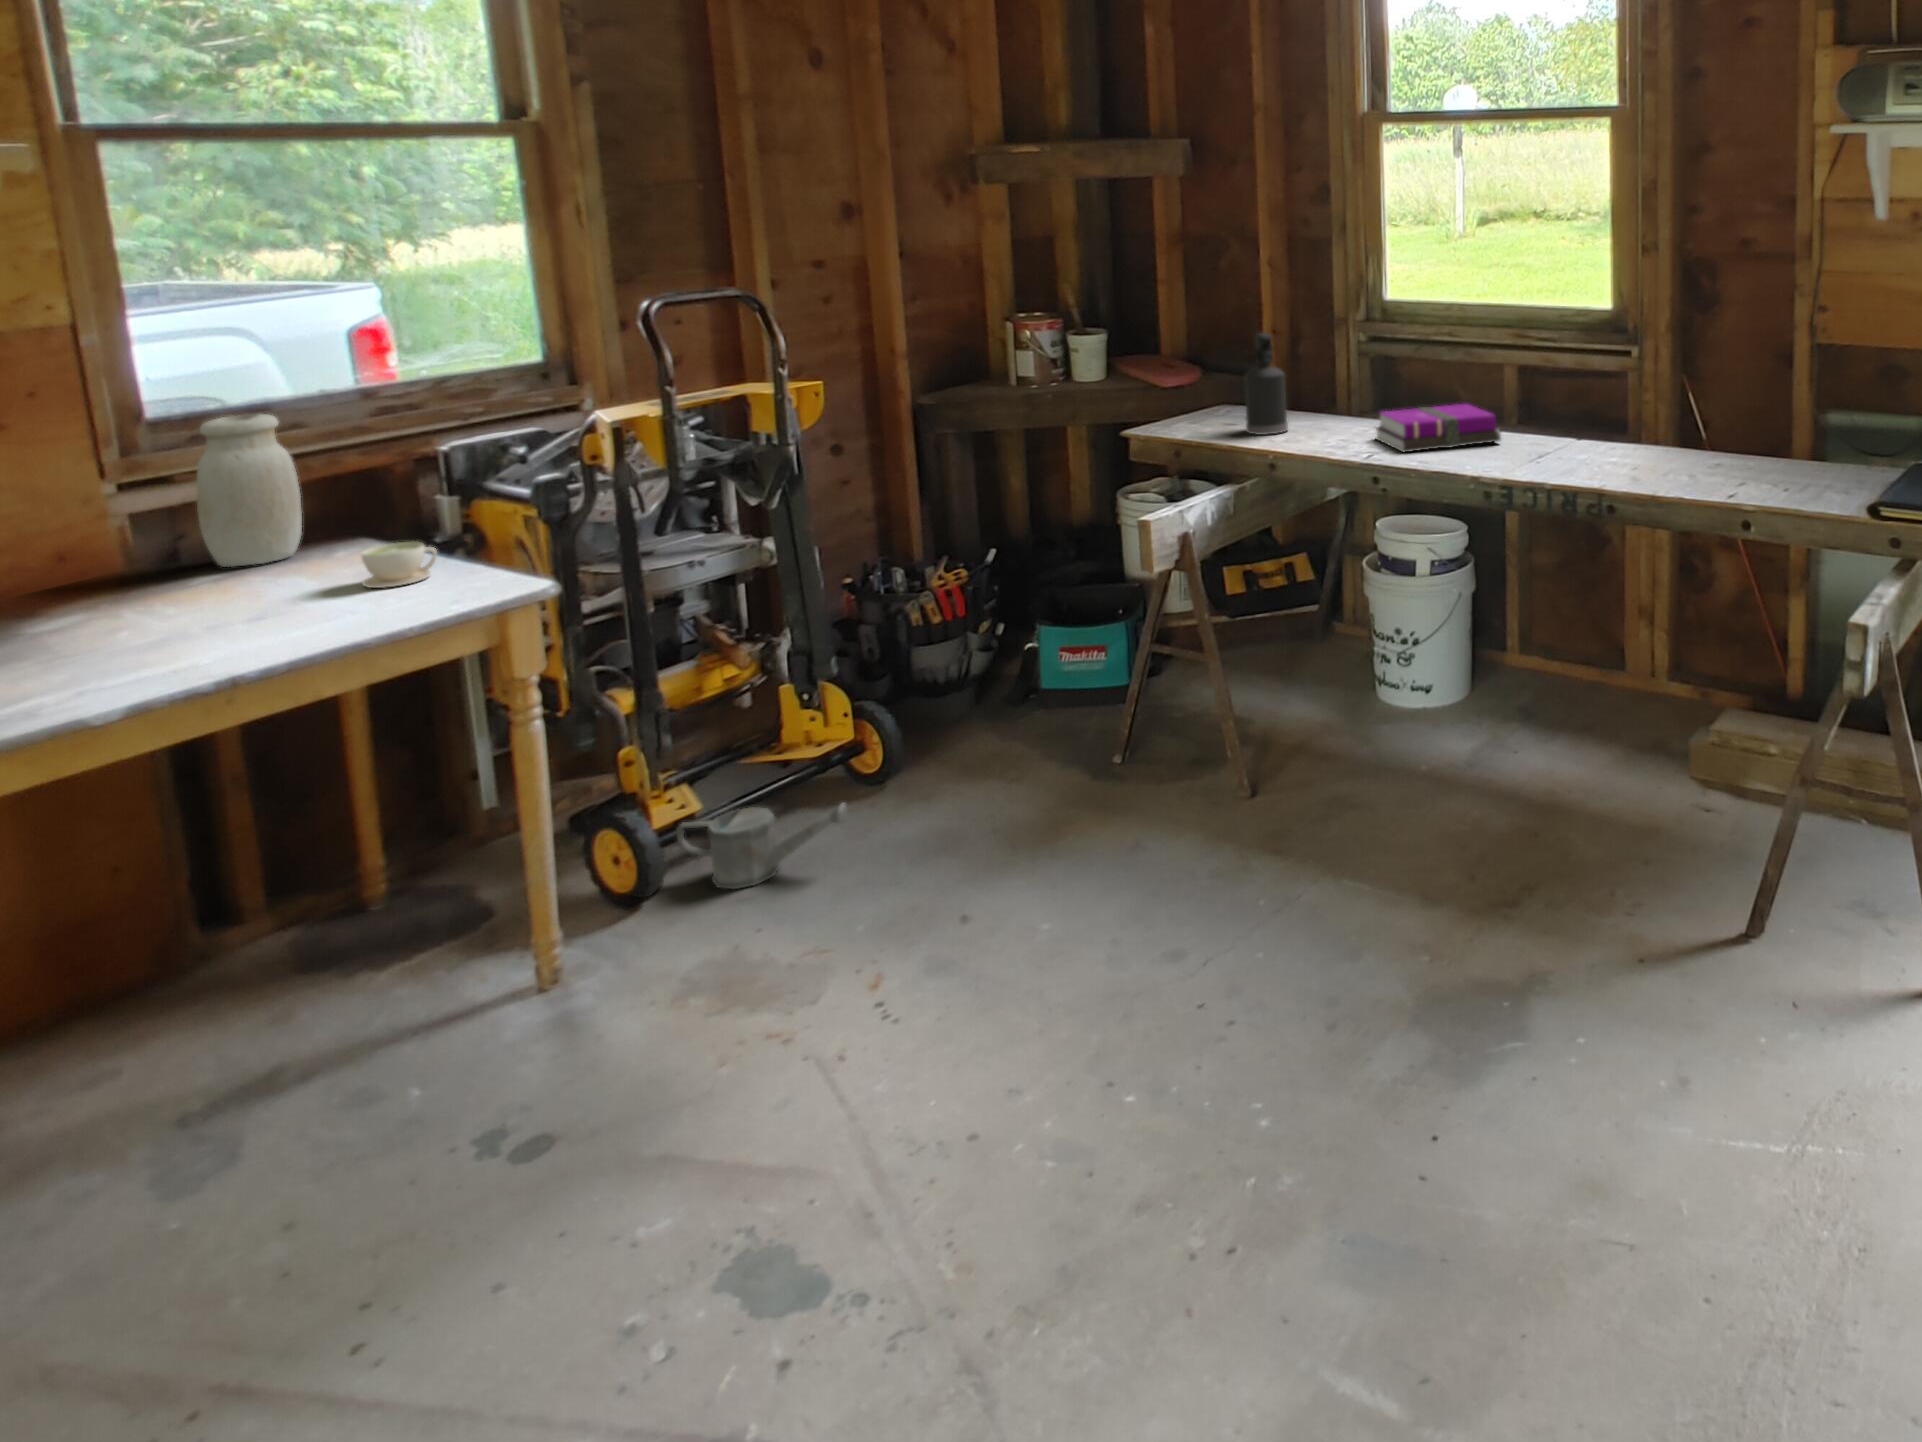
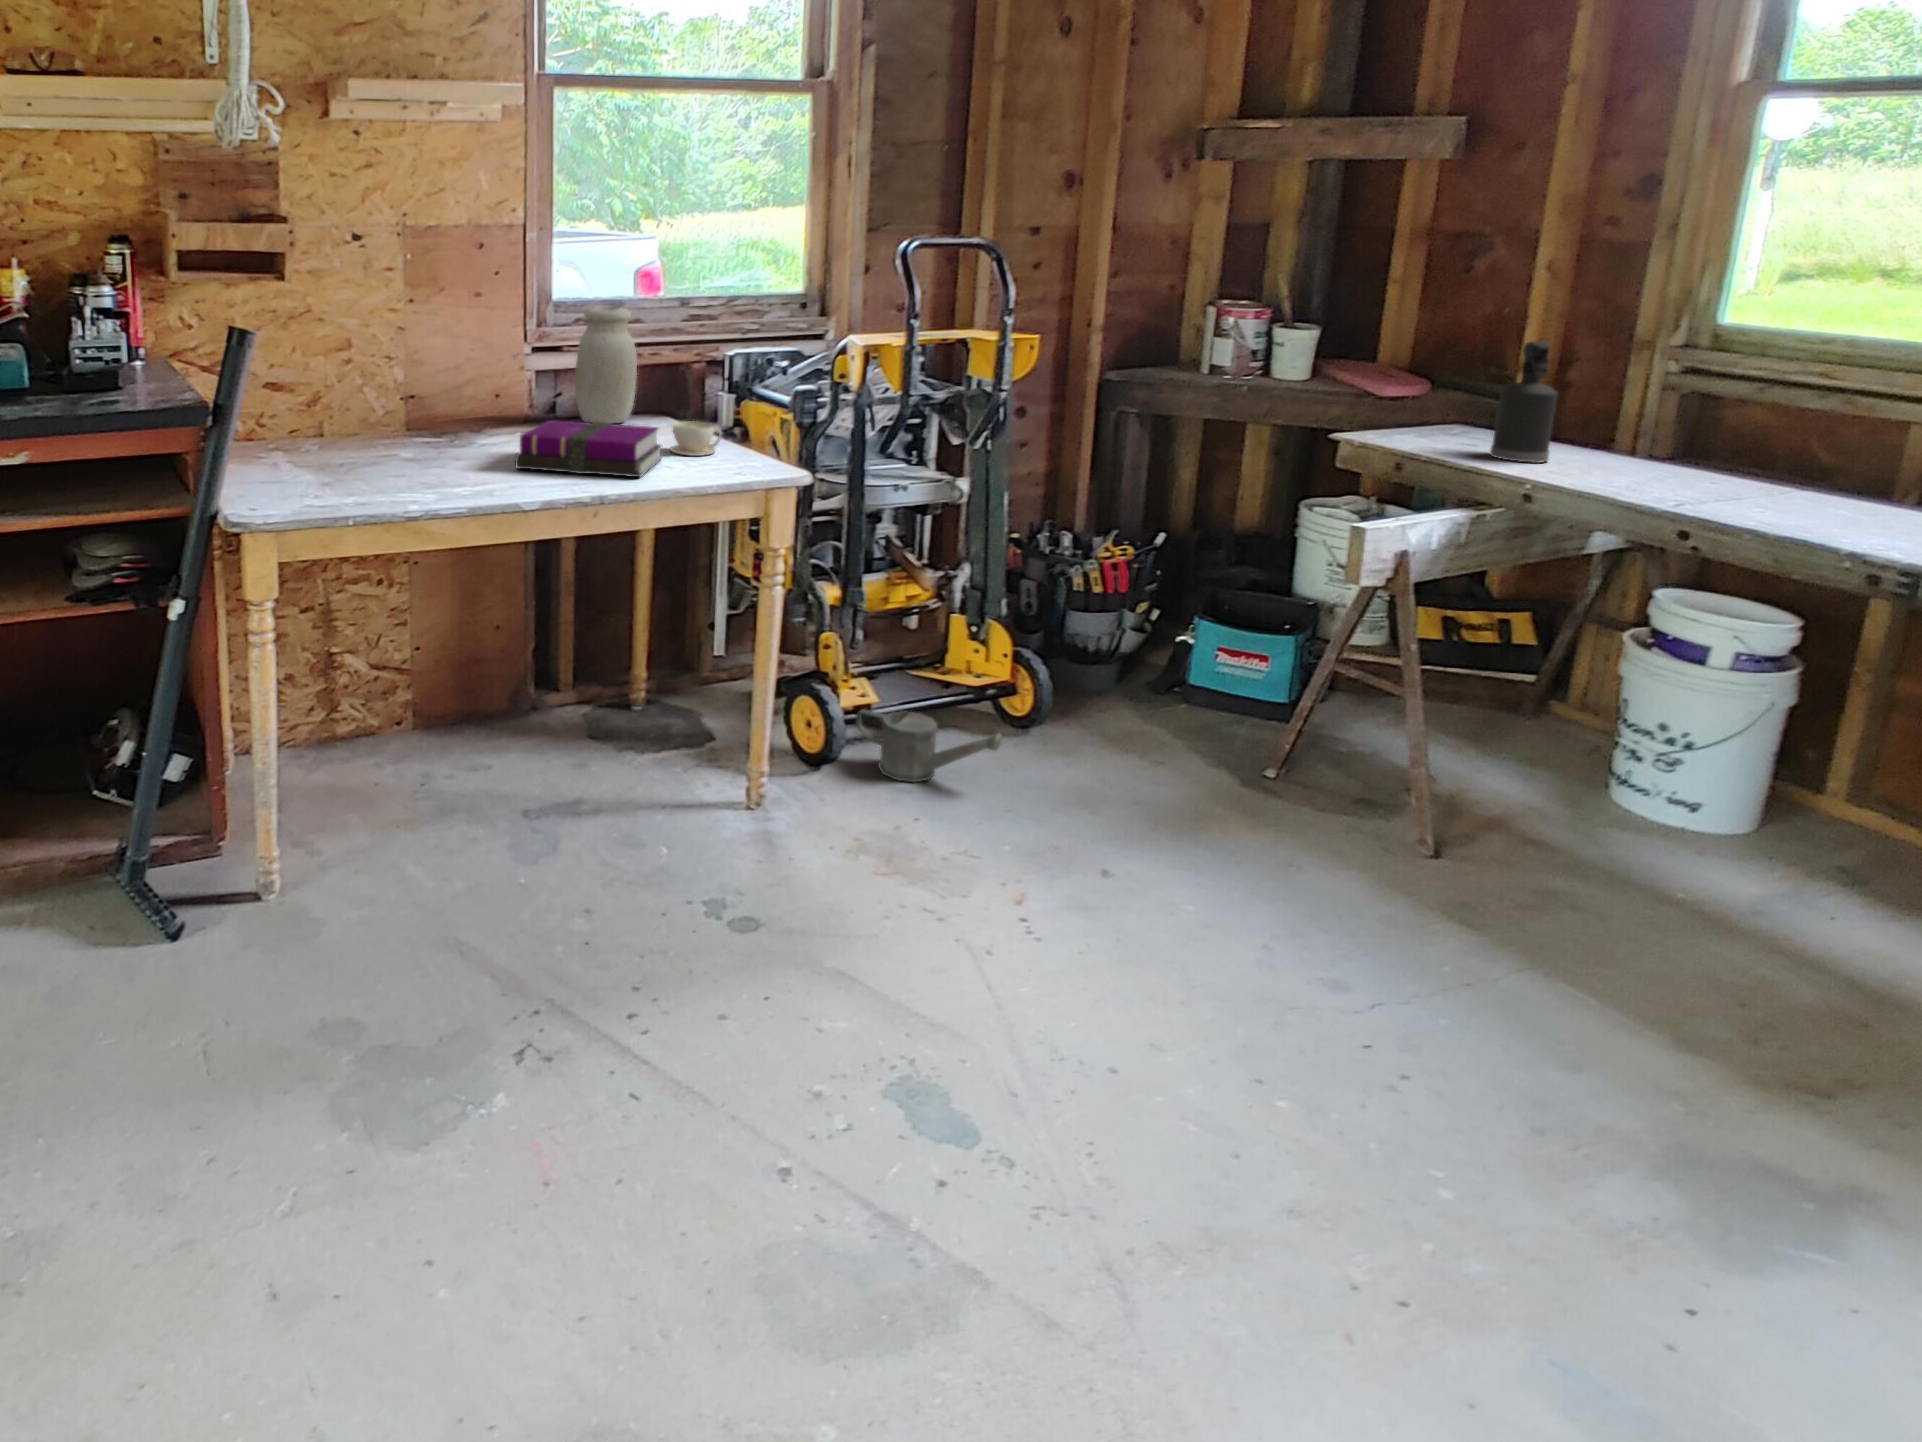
notebook: present [1376,404,1501,452] -> present [515,420,661,477]

